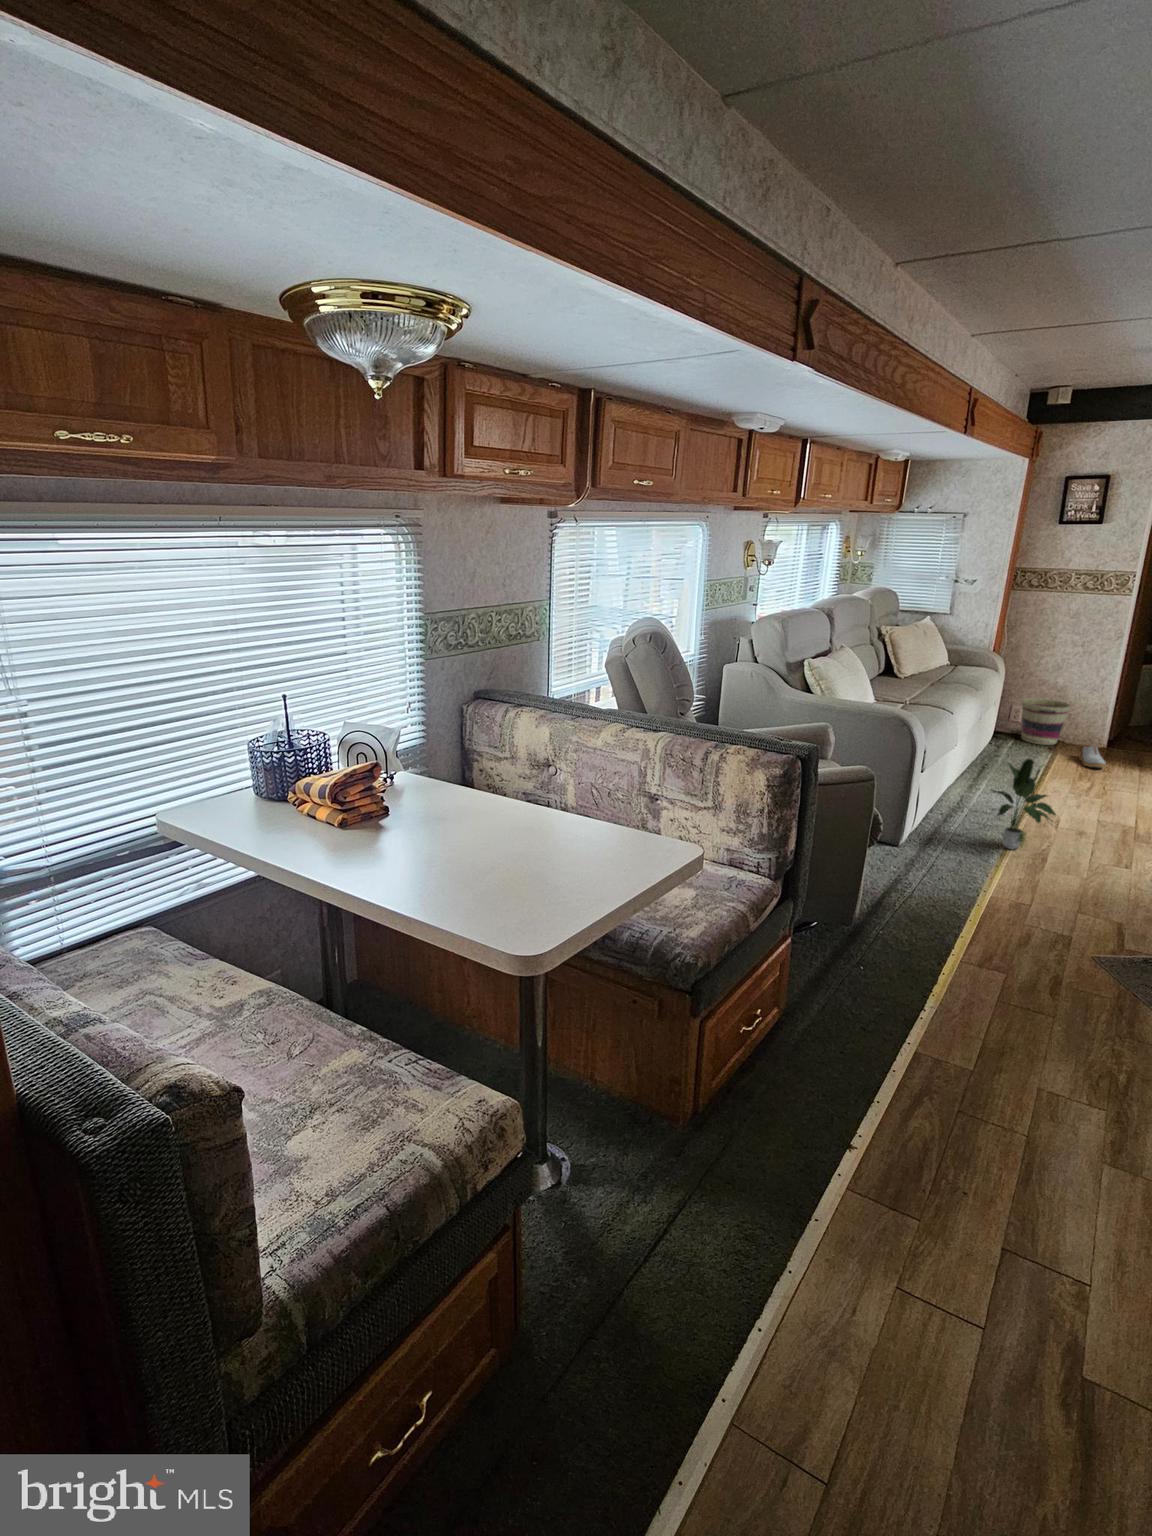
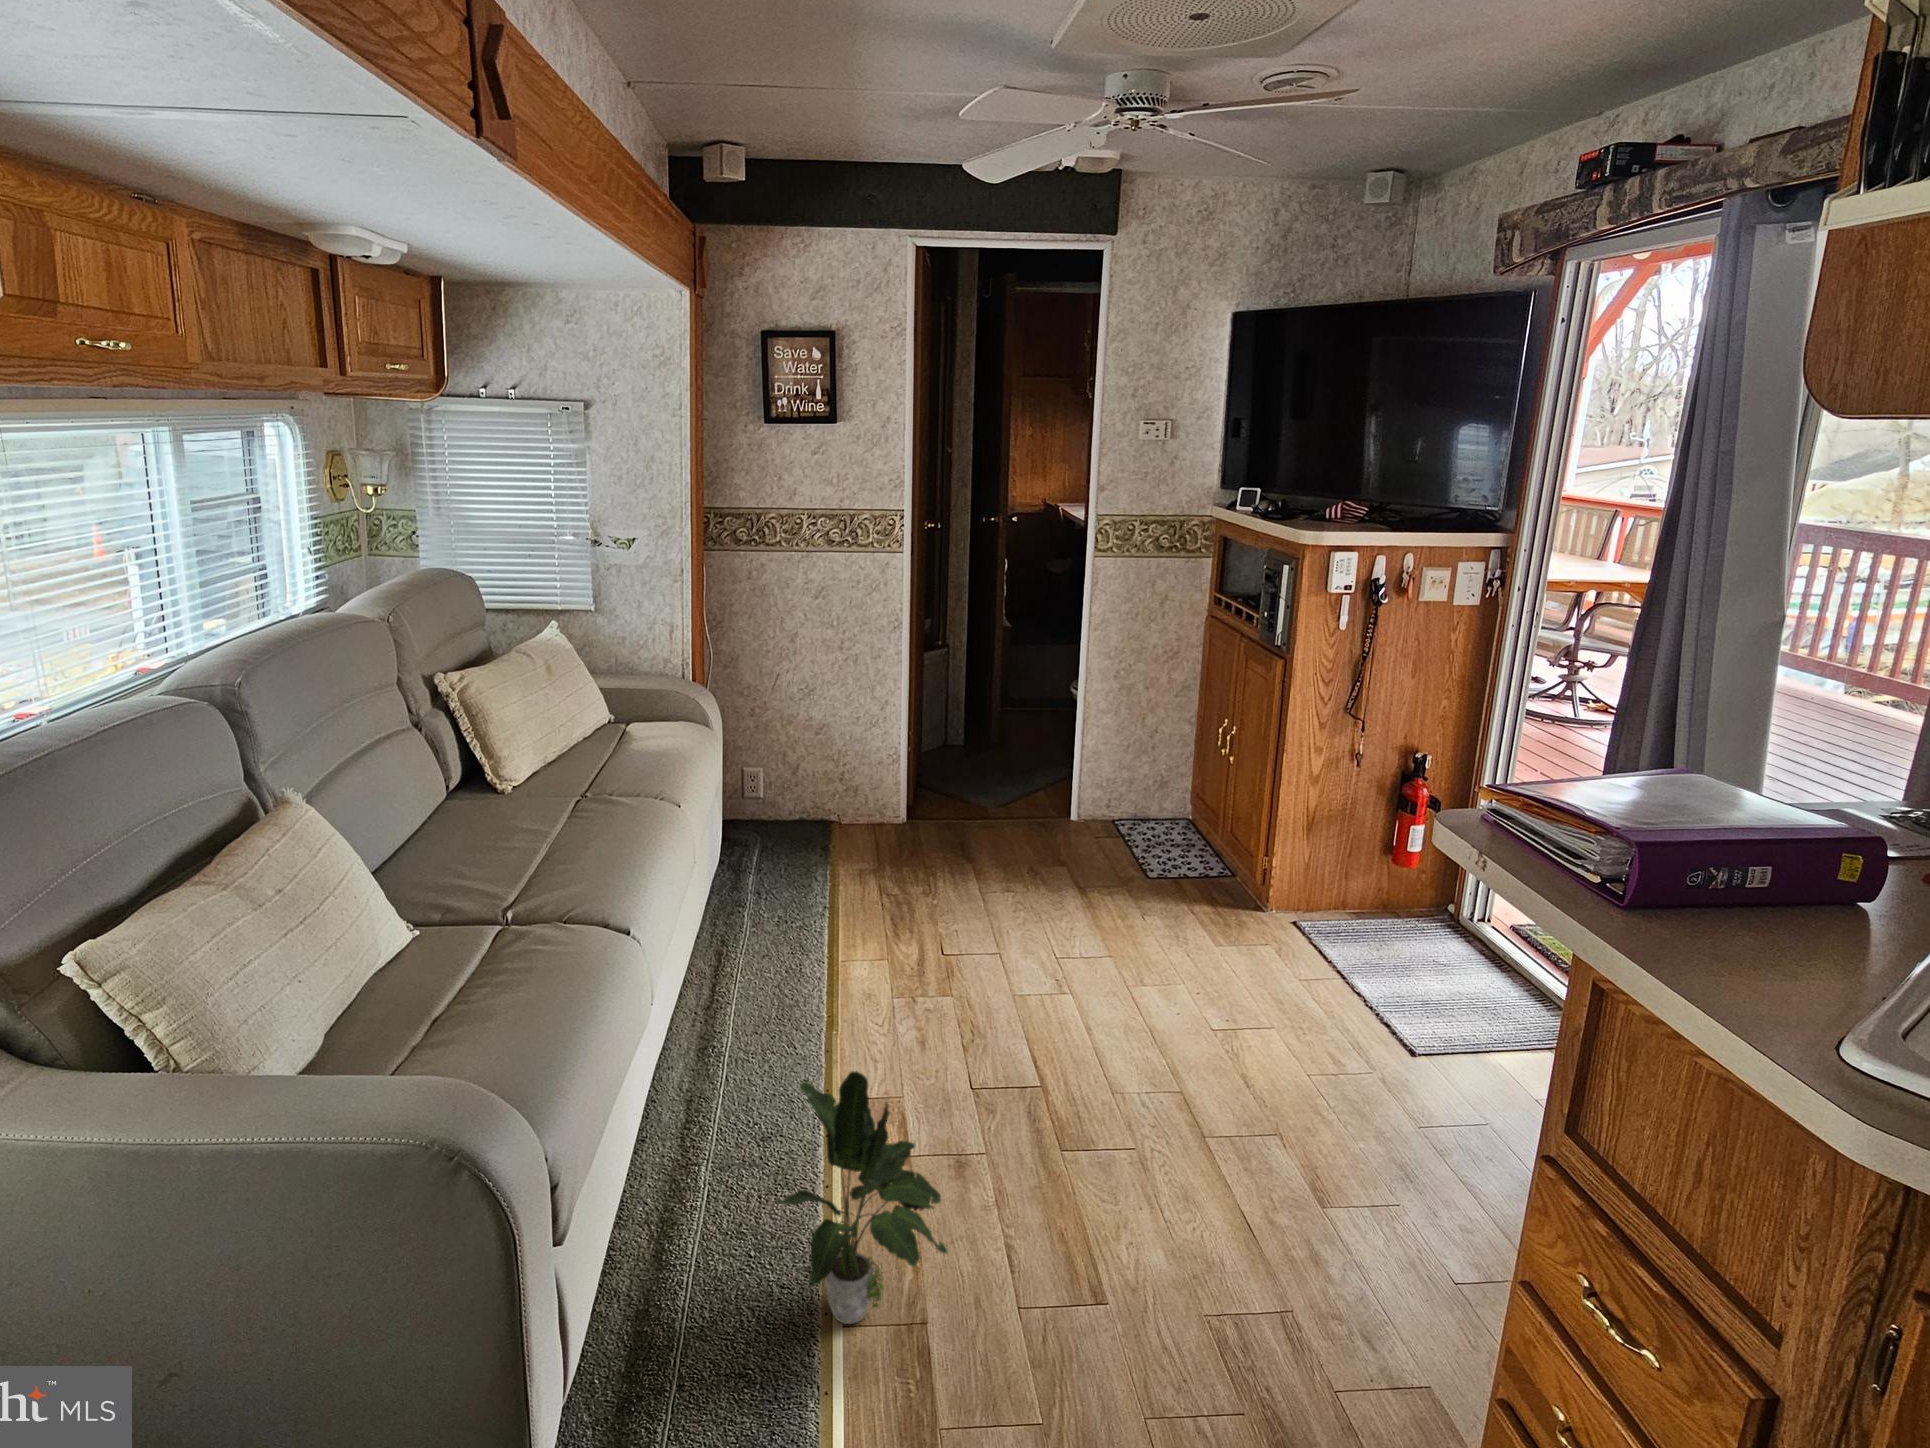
basket: present [1021,698,1071,745] -> none [761,754,844,849]
shoe: present [1079,745,1106,768] -> none [881,845,934,896]

